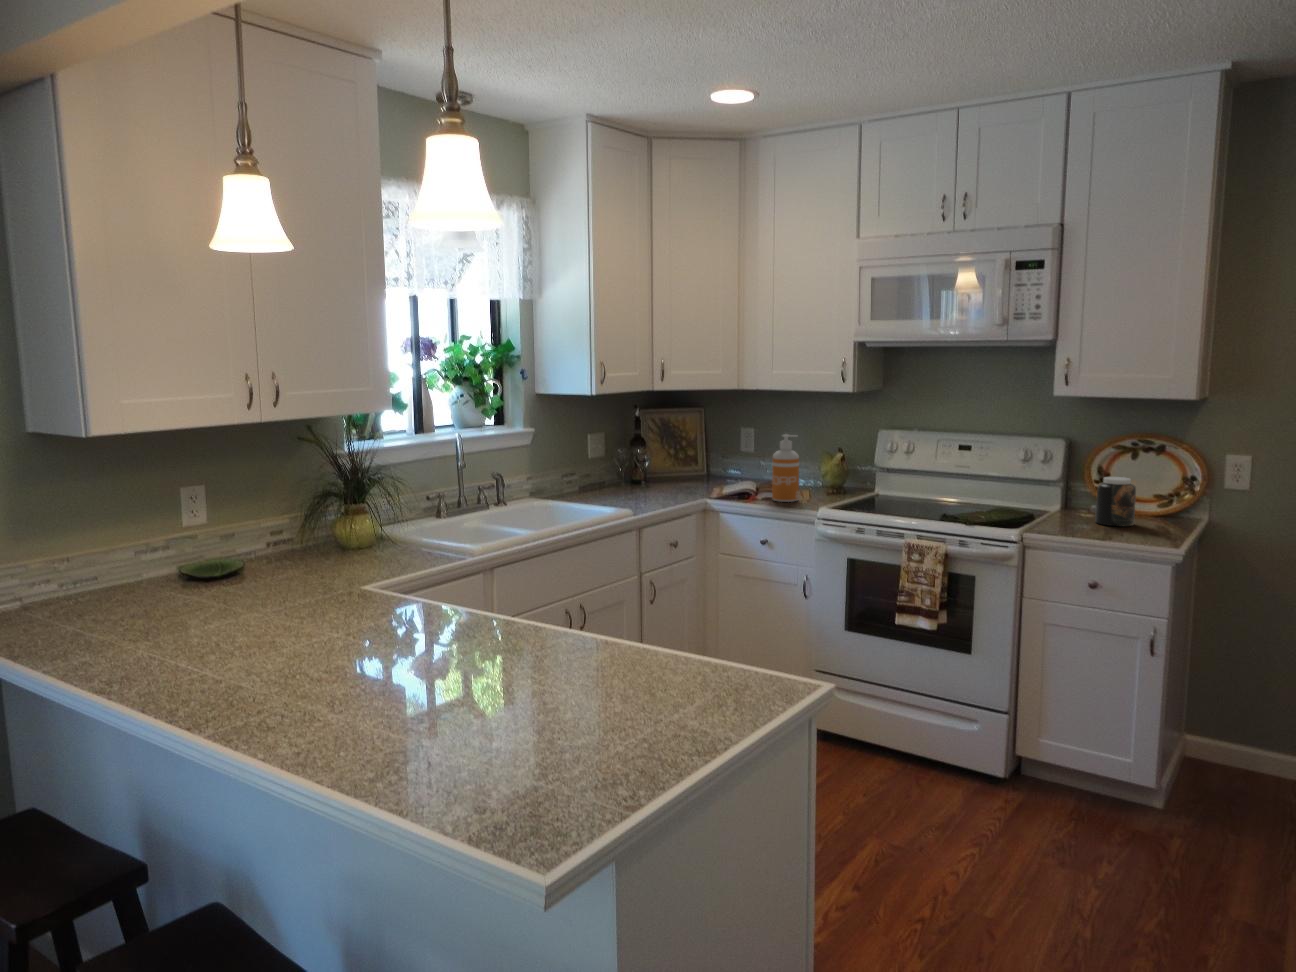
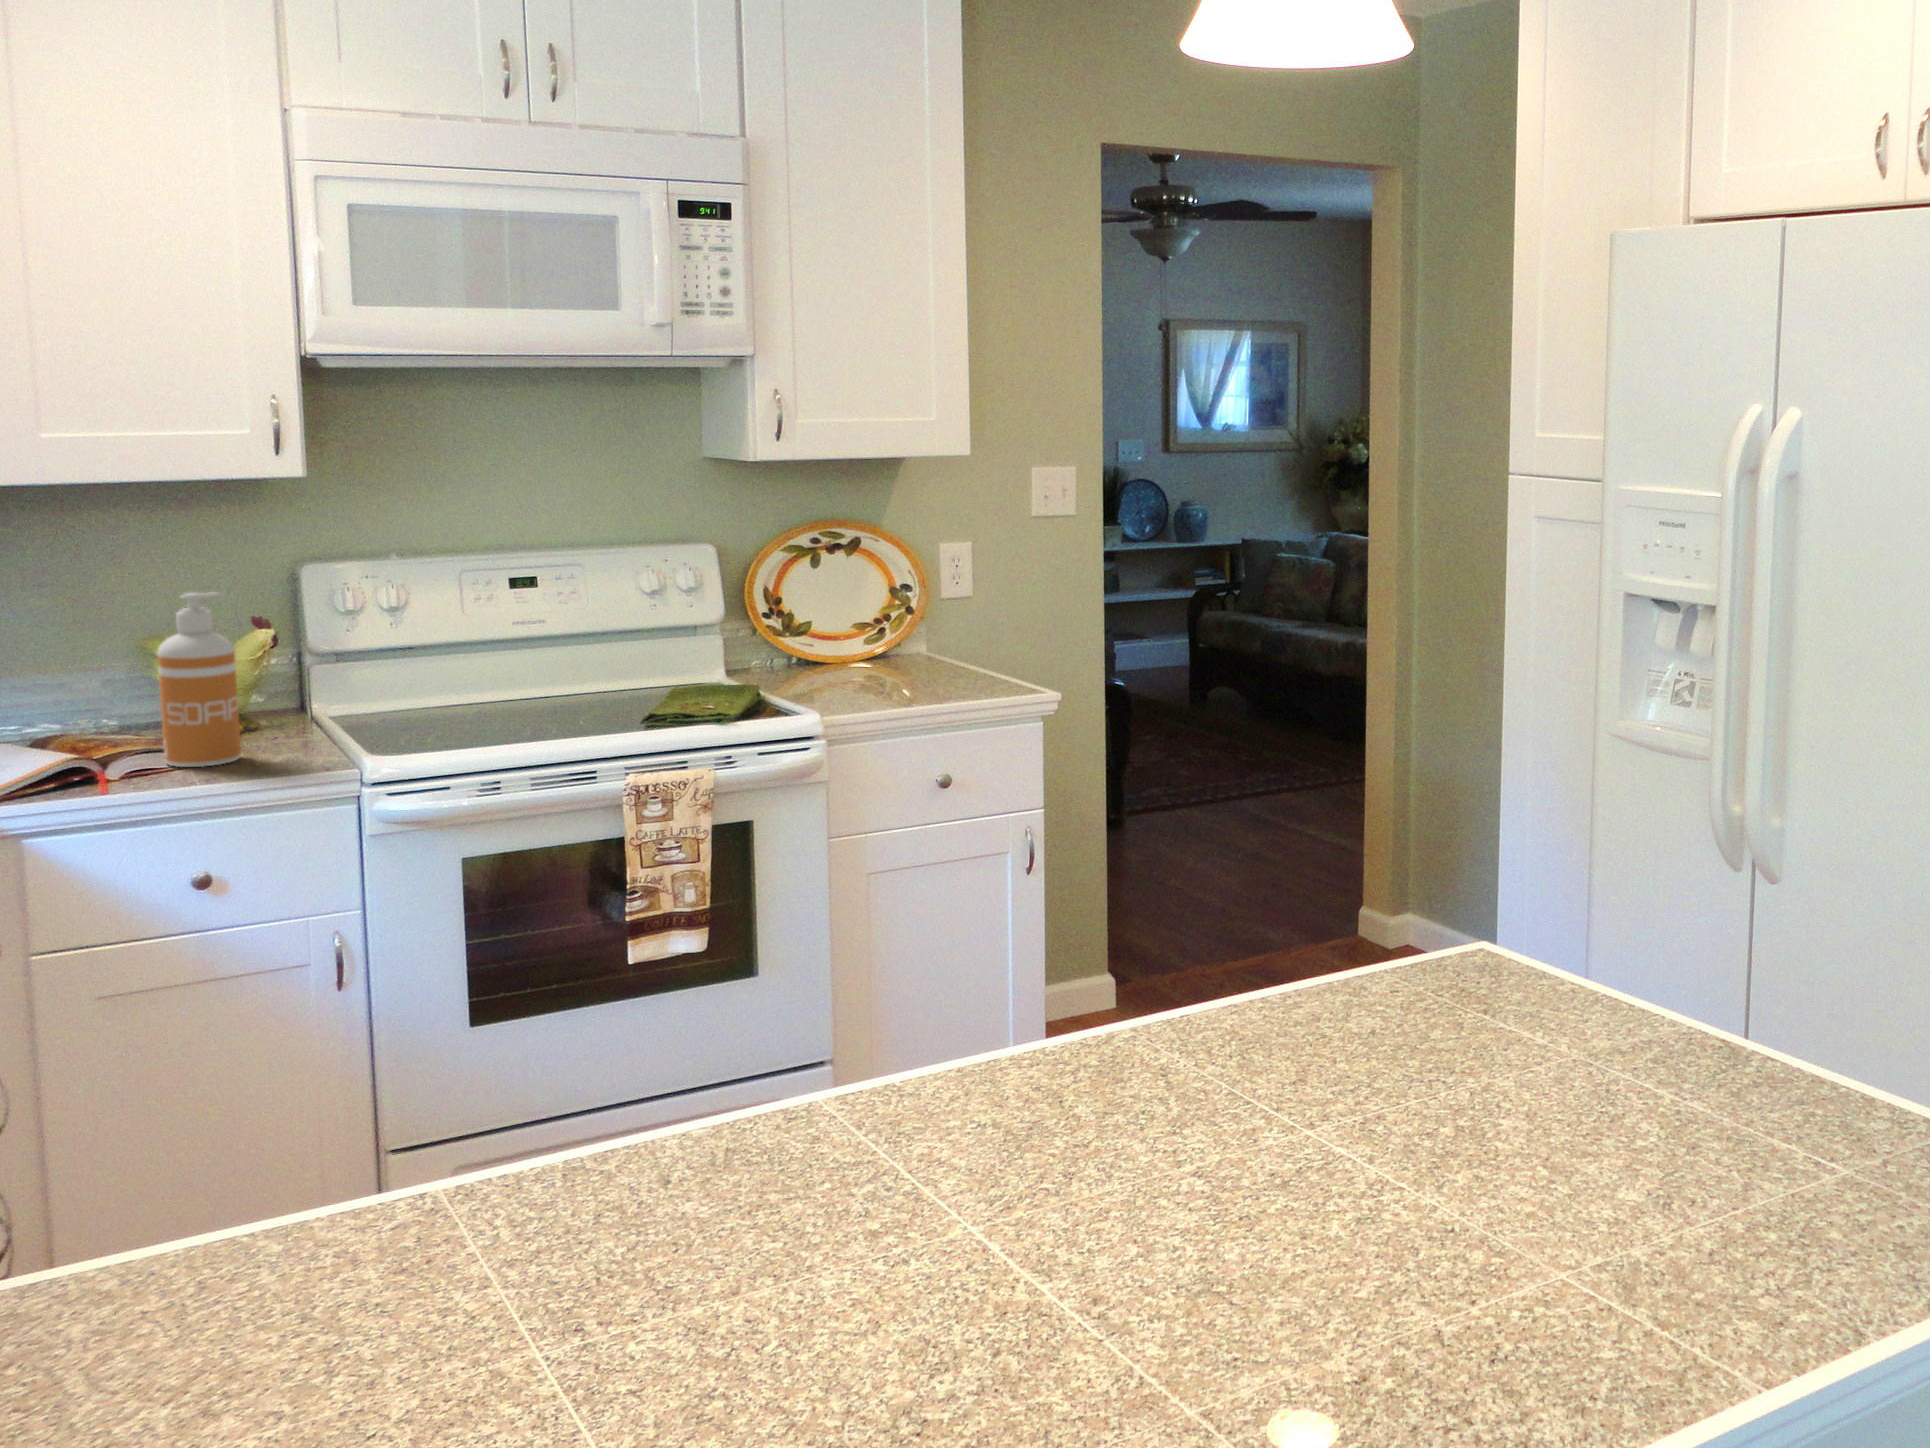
jar: present [1095,477,1136,526] -> none [829,599,894,686]

